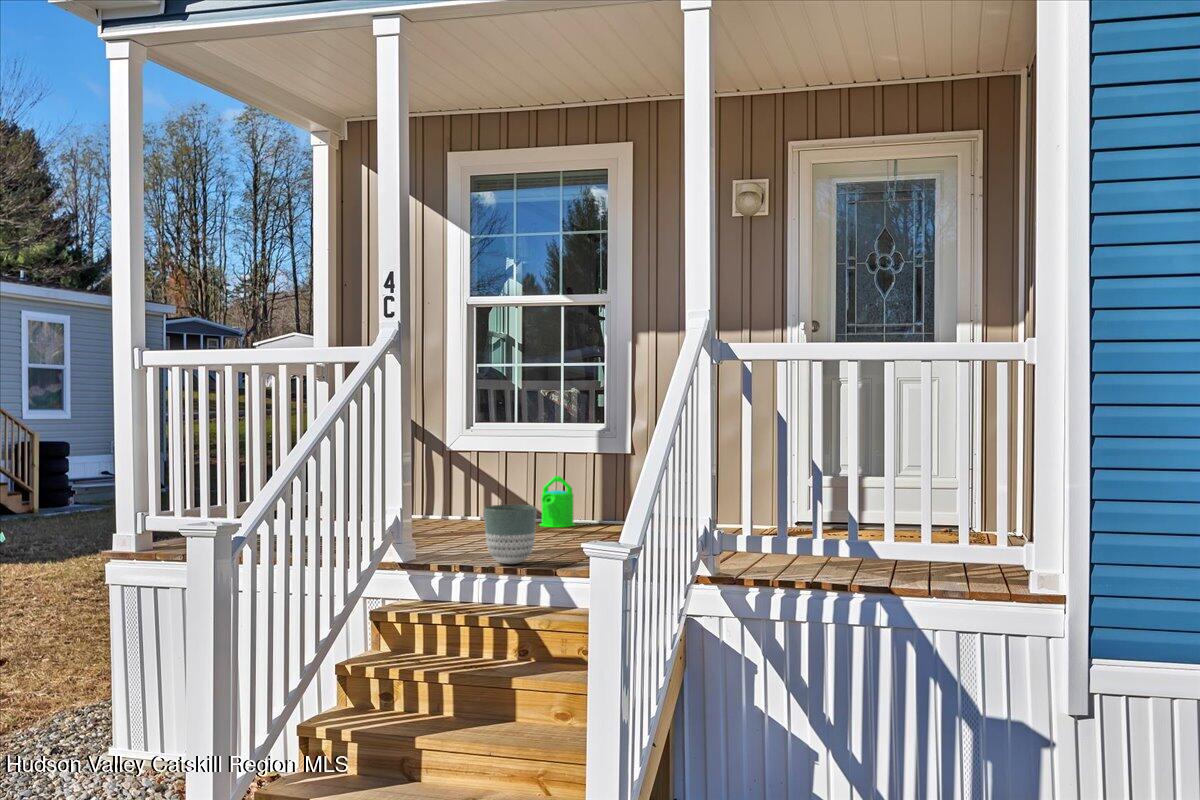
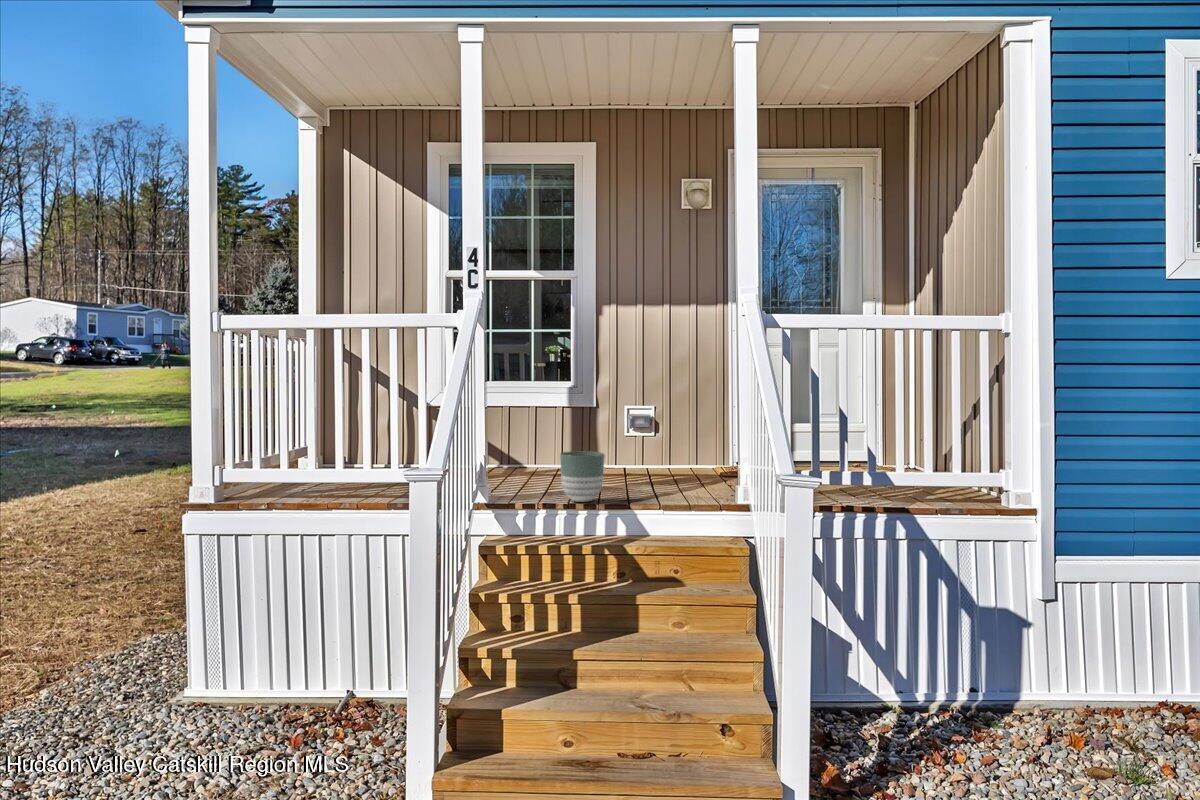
watering can: present [539,476,575,527] -> none [521,427,555,471]

